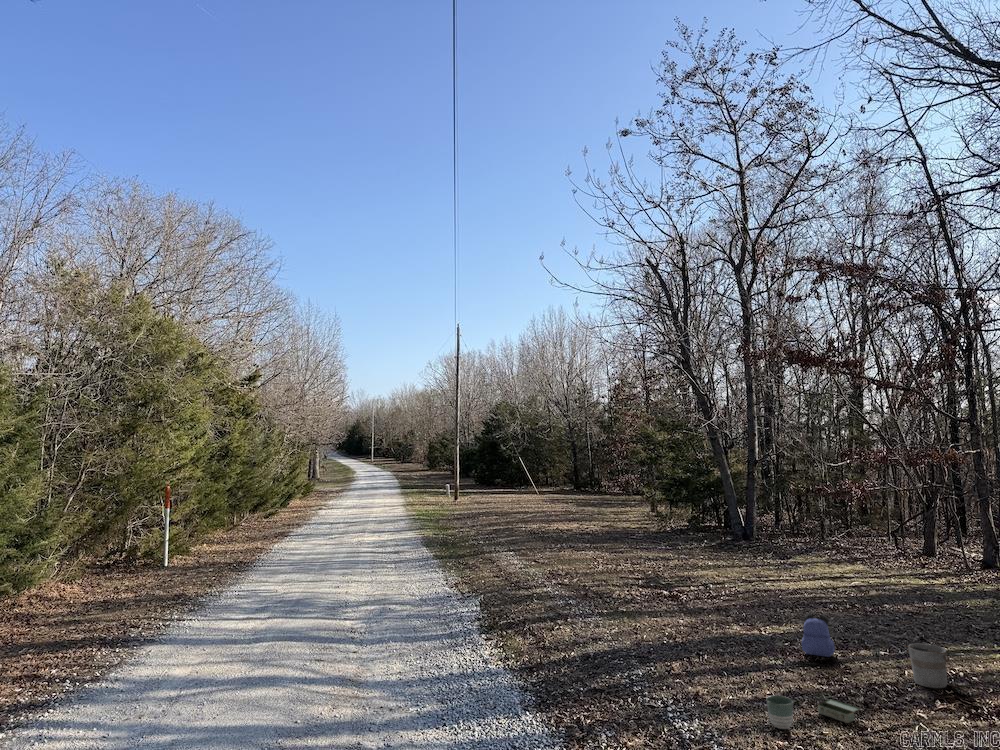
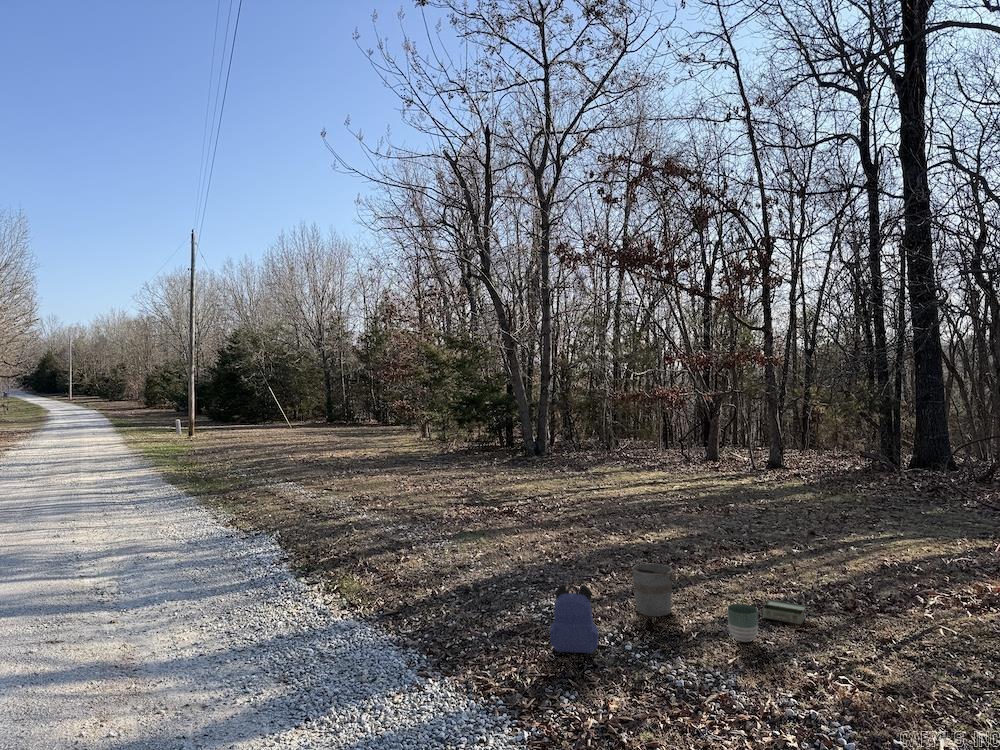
backpack: present [802,613,835,657] -> present [550,584,599,654]
bucket: present [906,644,949,688] -> present [629,564,676,616]

